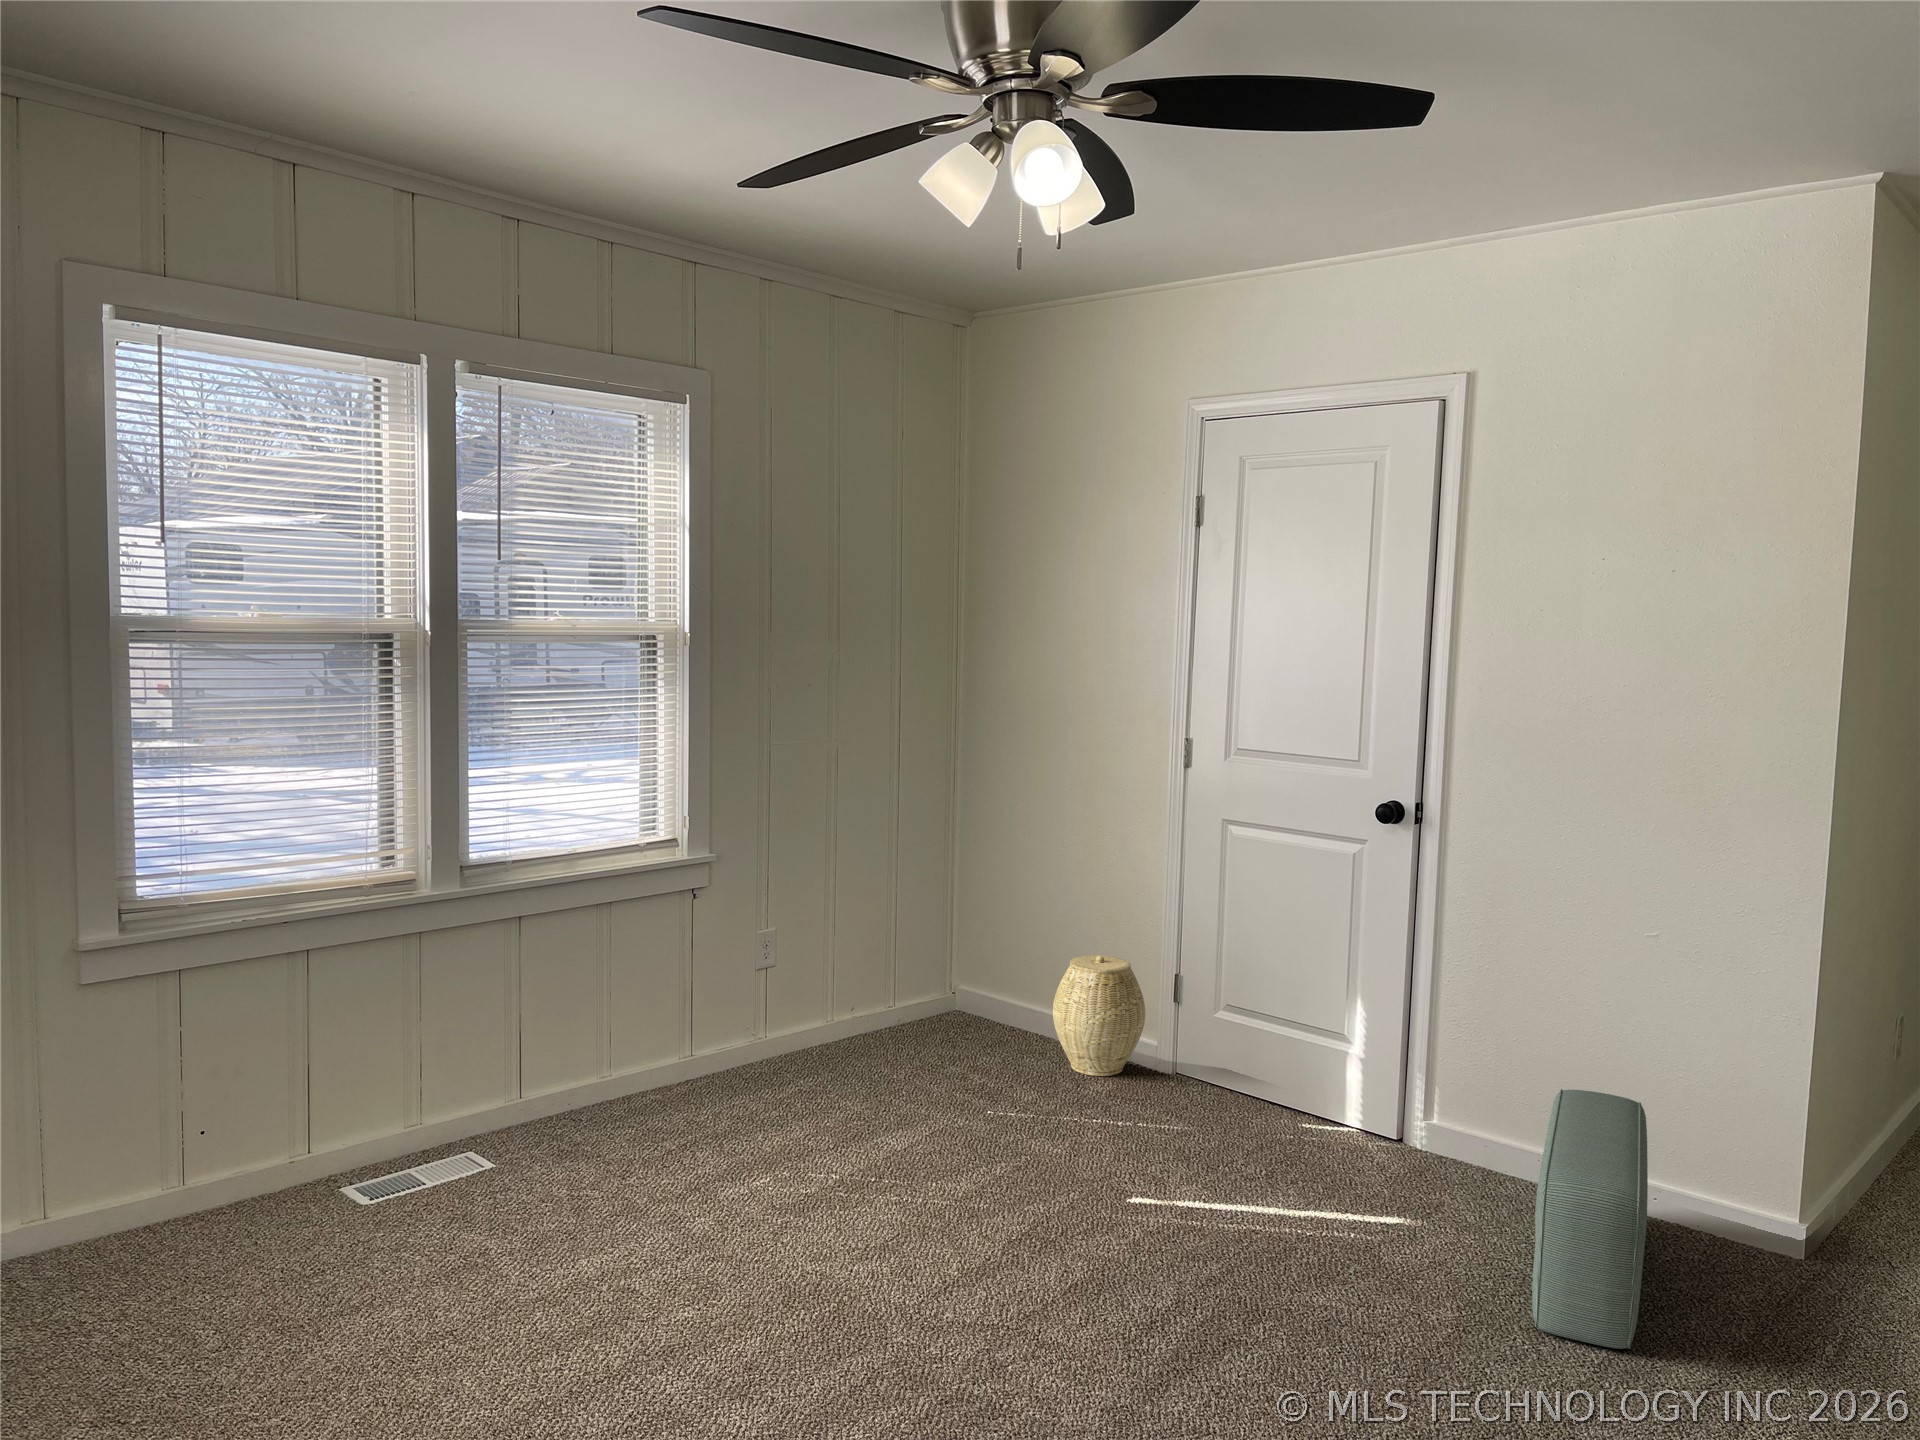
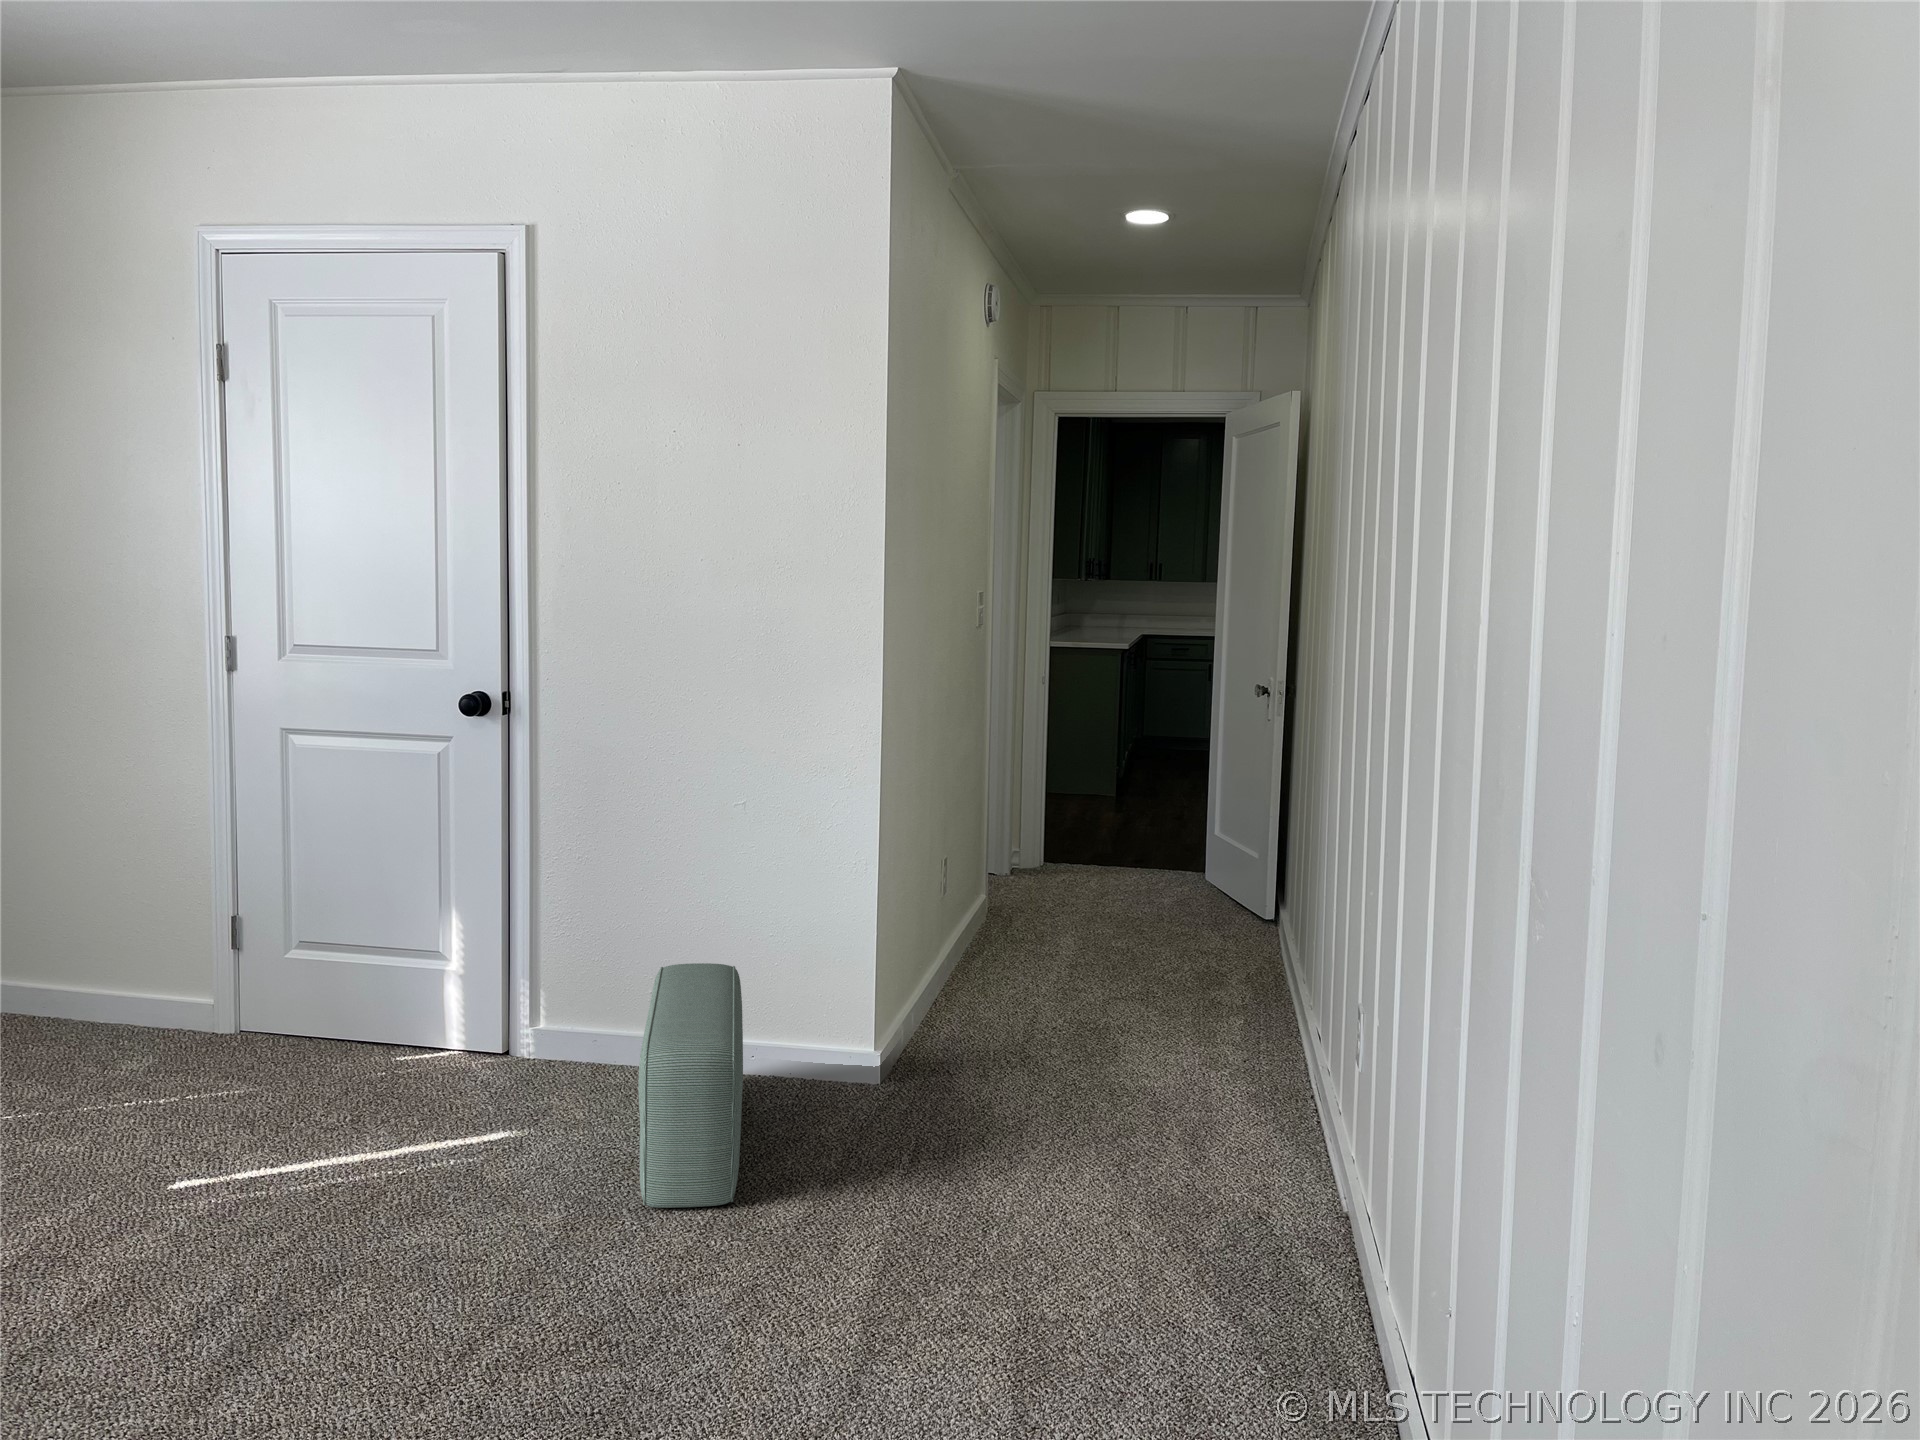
woven basket: present [1053,955,1145,1076] -> none [65,907,196,1054]

